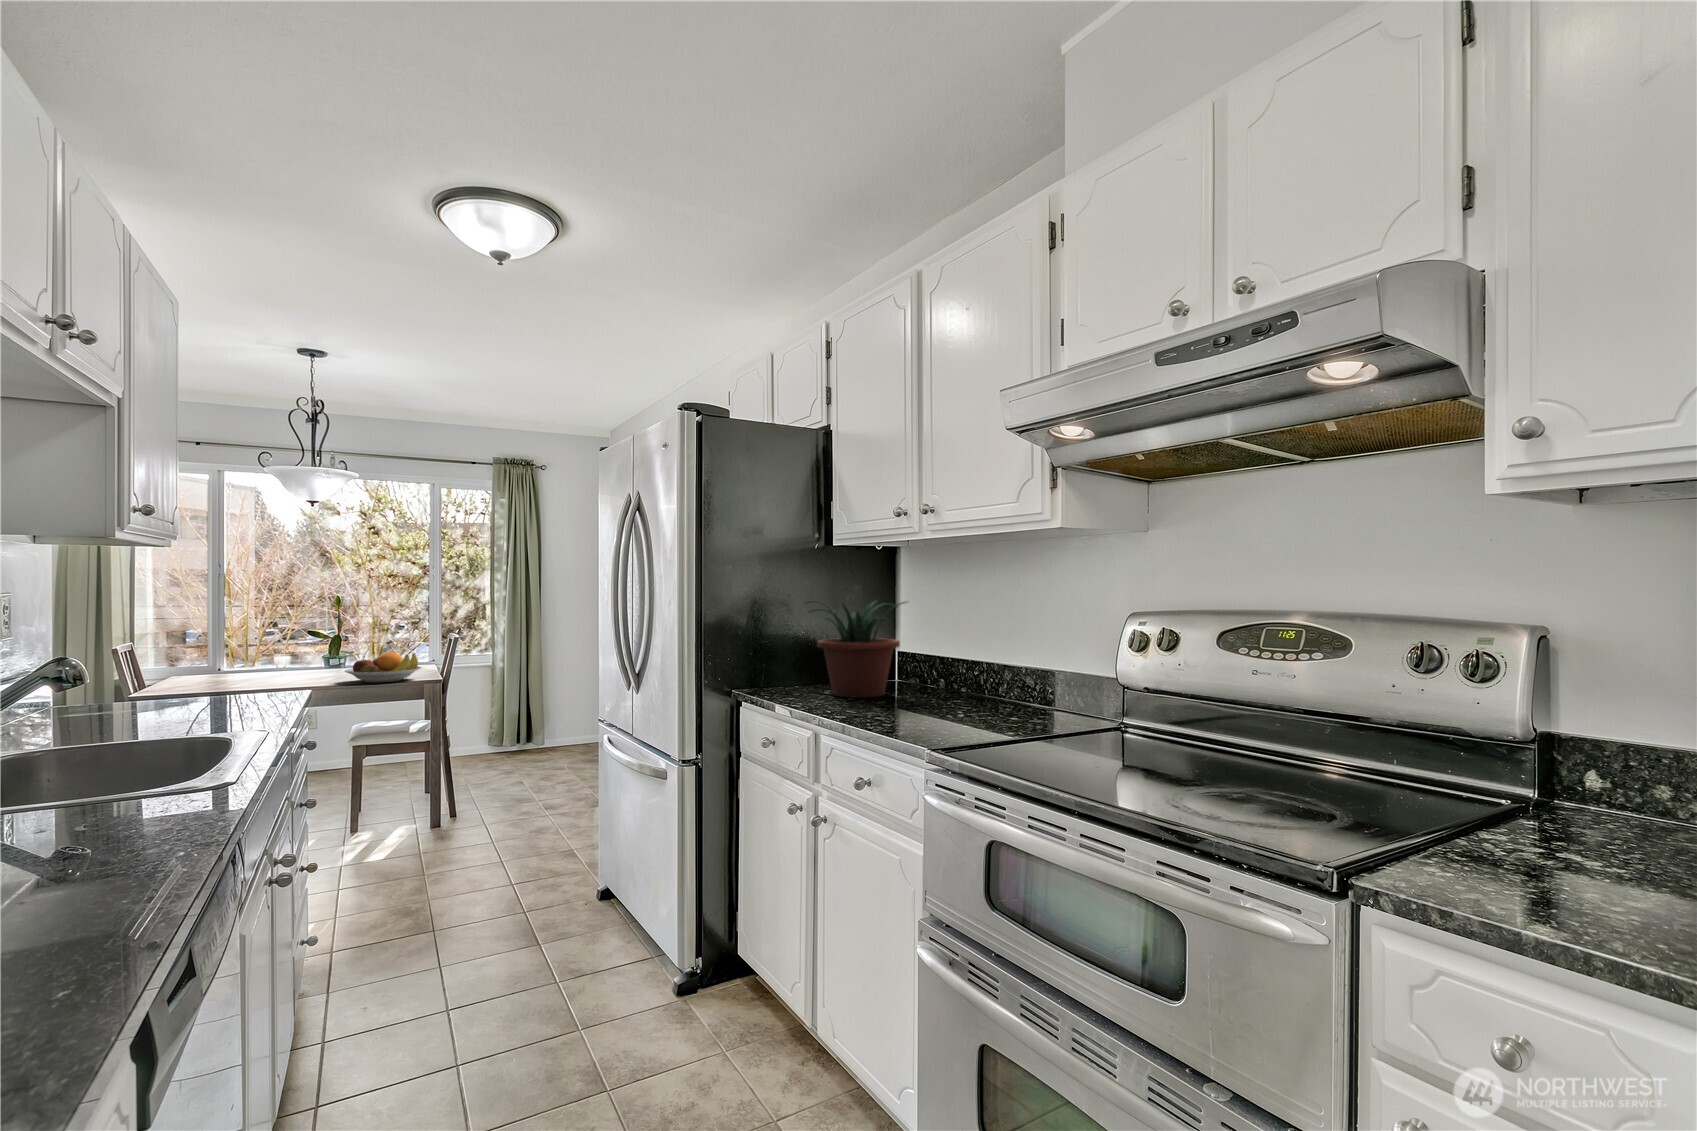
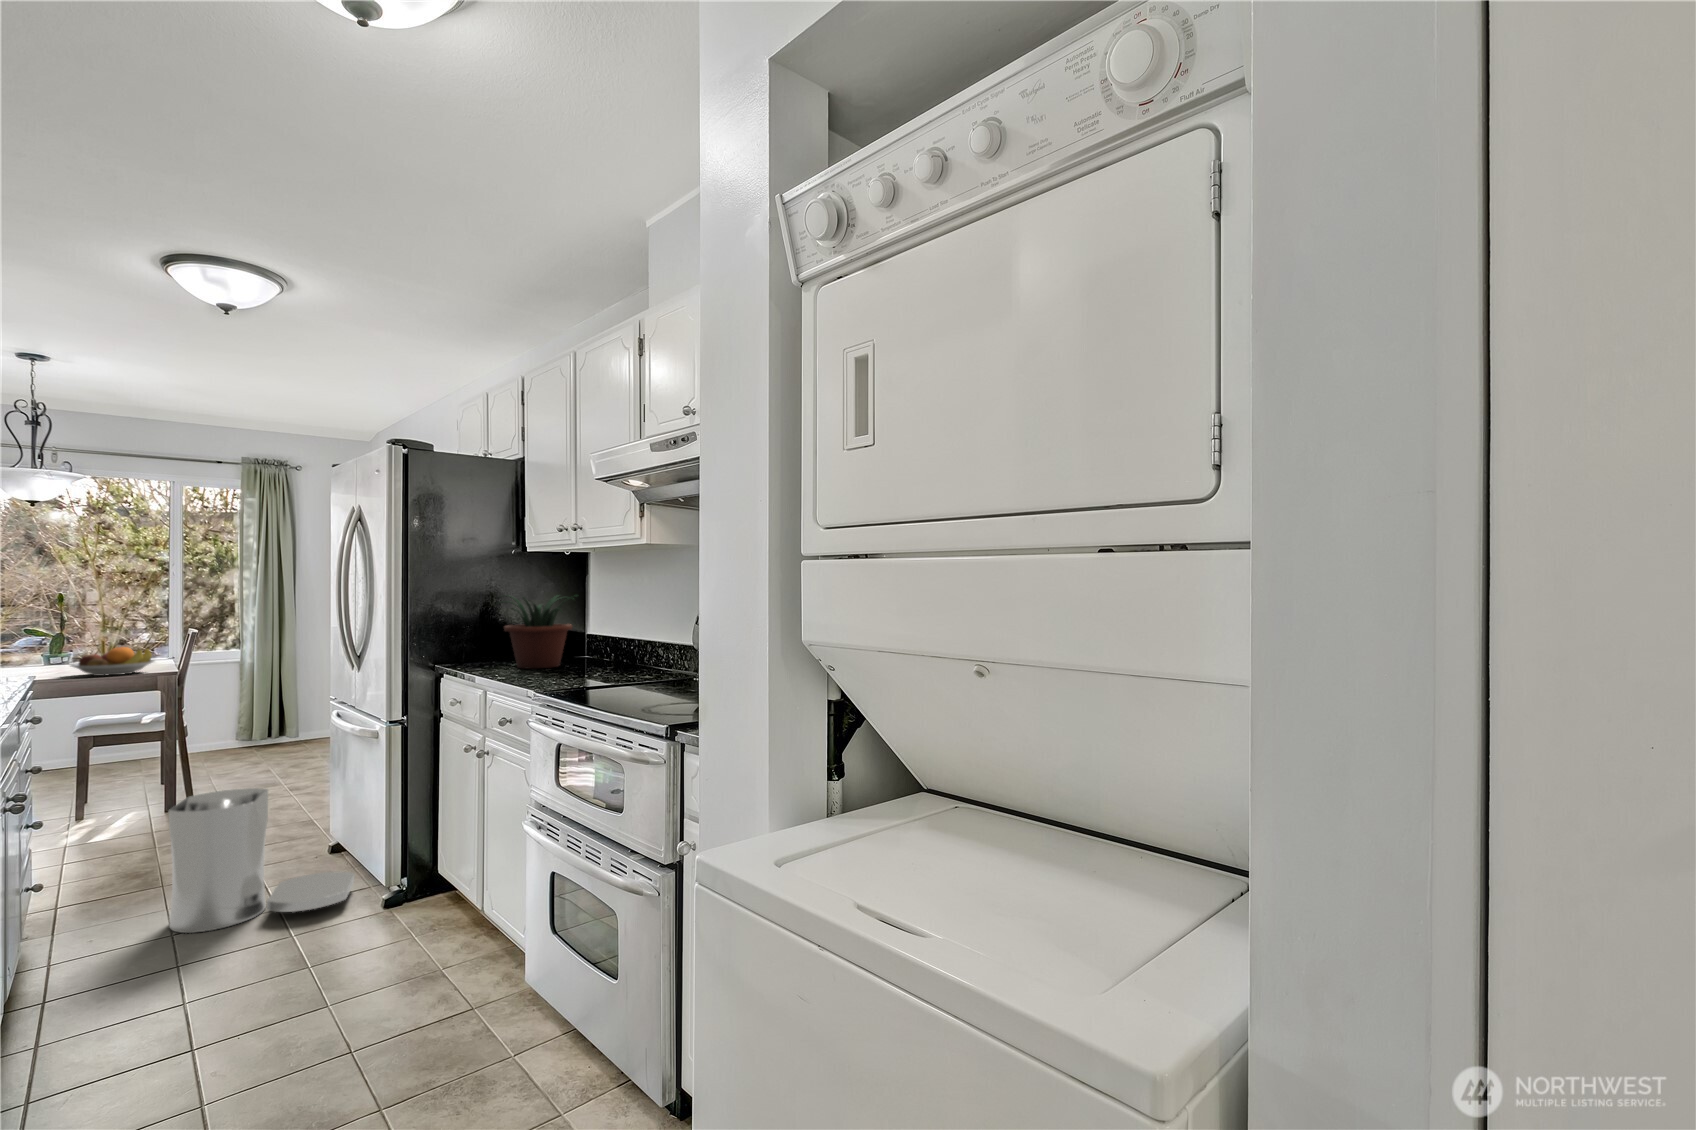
trash can: none [444,830,637,1011] -> present [169,788,355,933]

